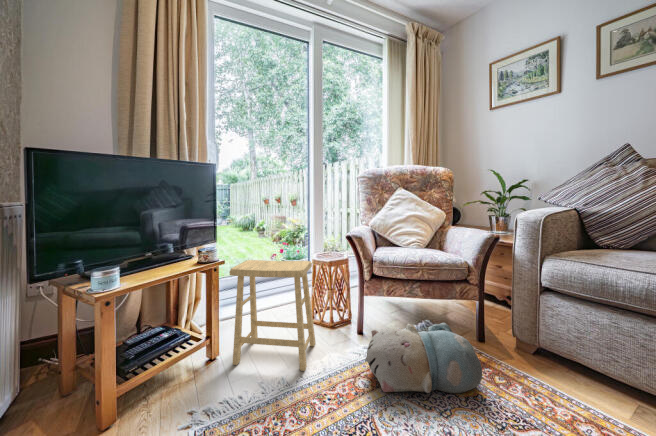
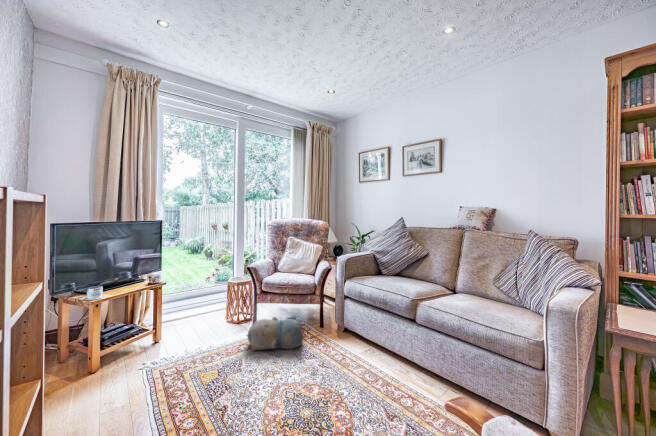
footstool: present [229,260,316,371] -> none [169,282,224,345]

